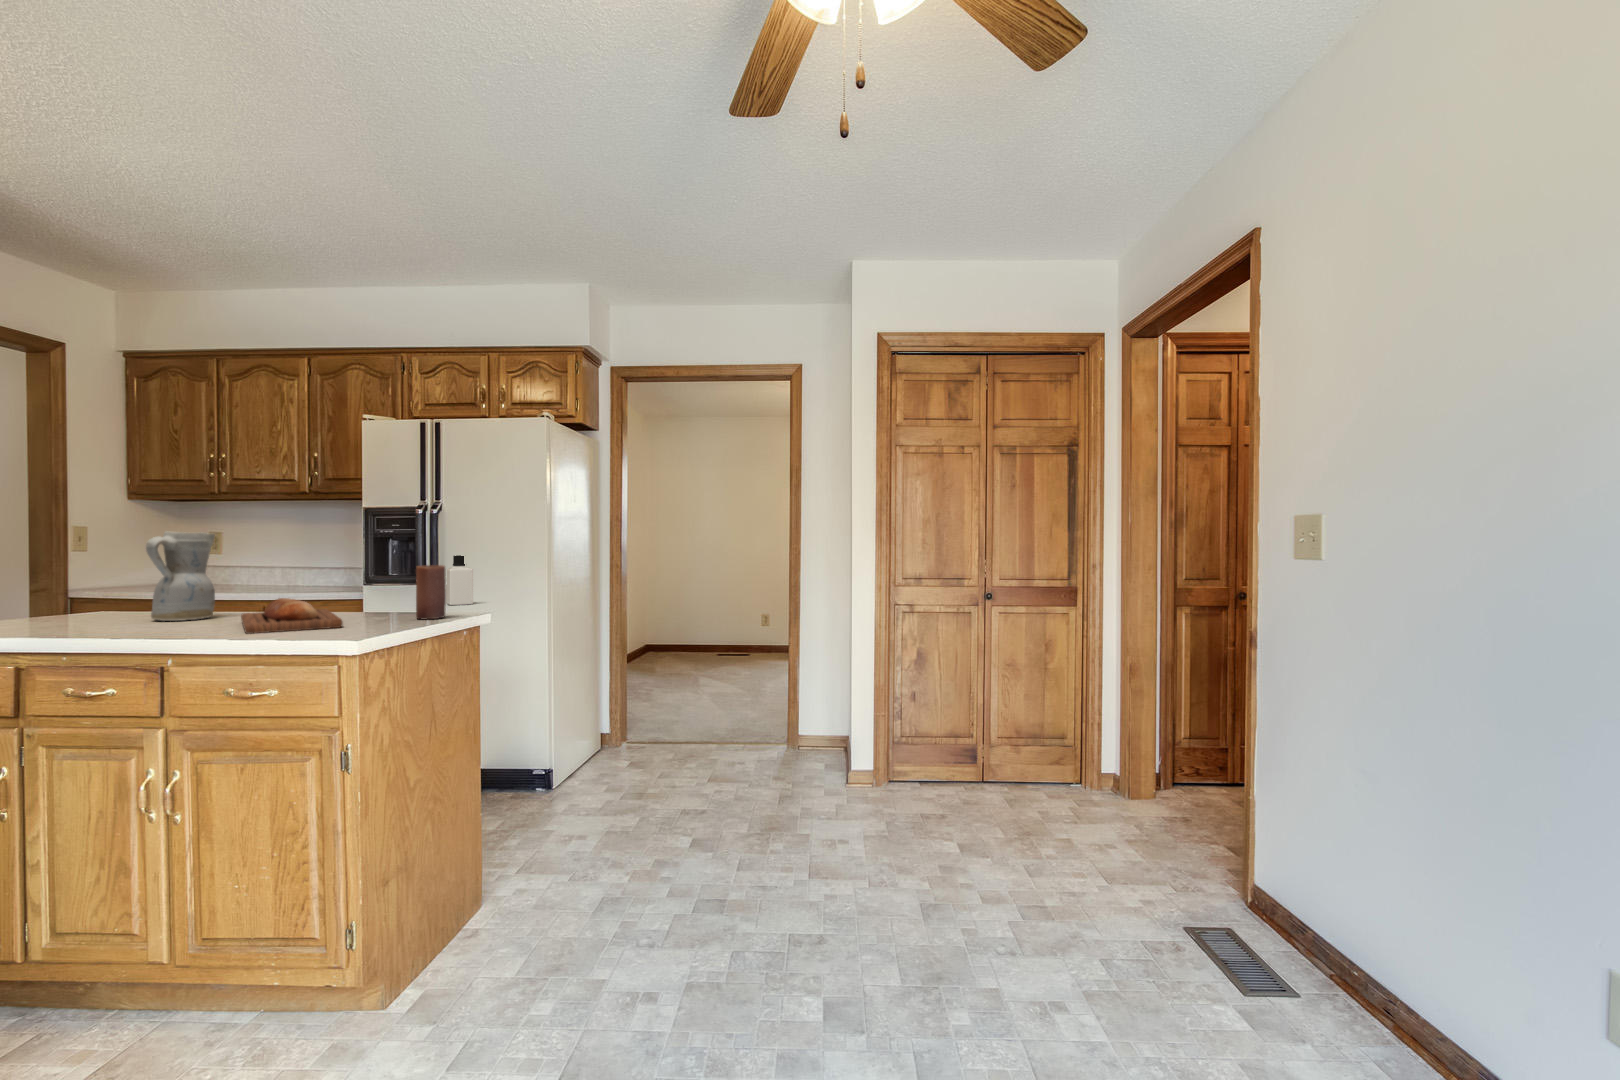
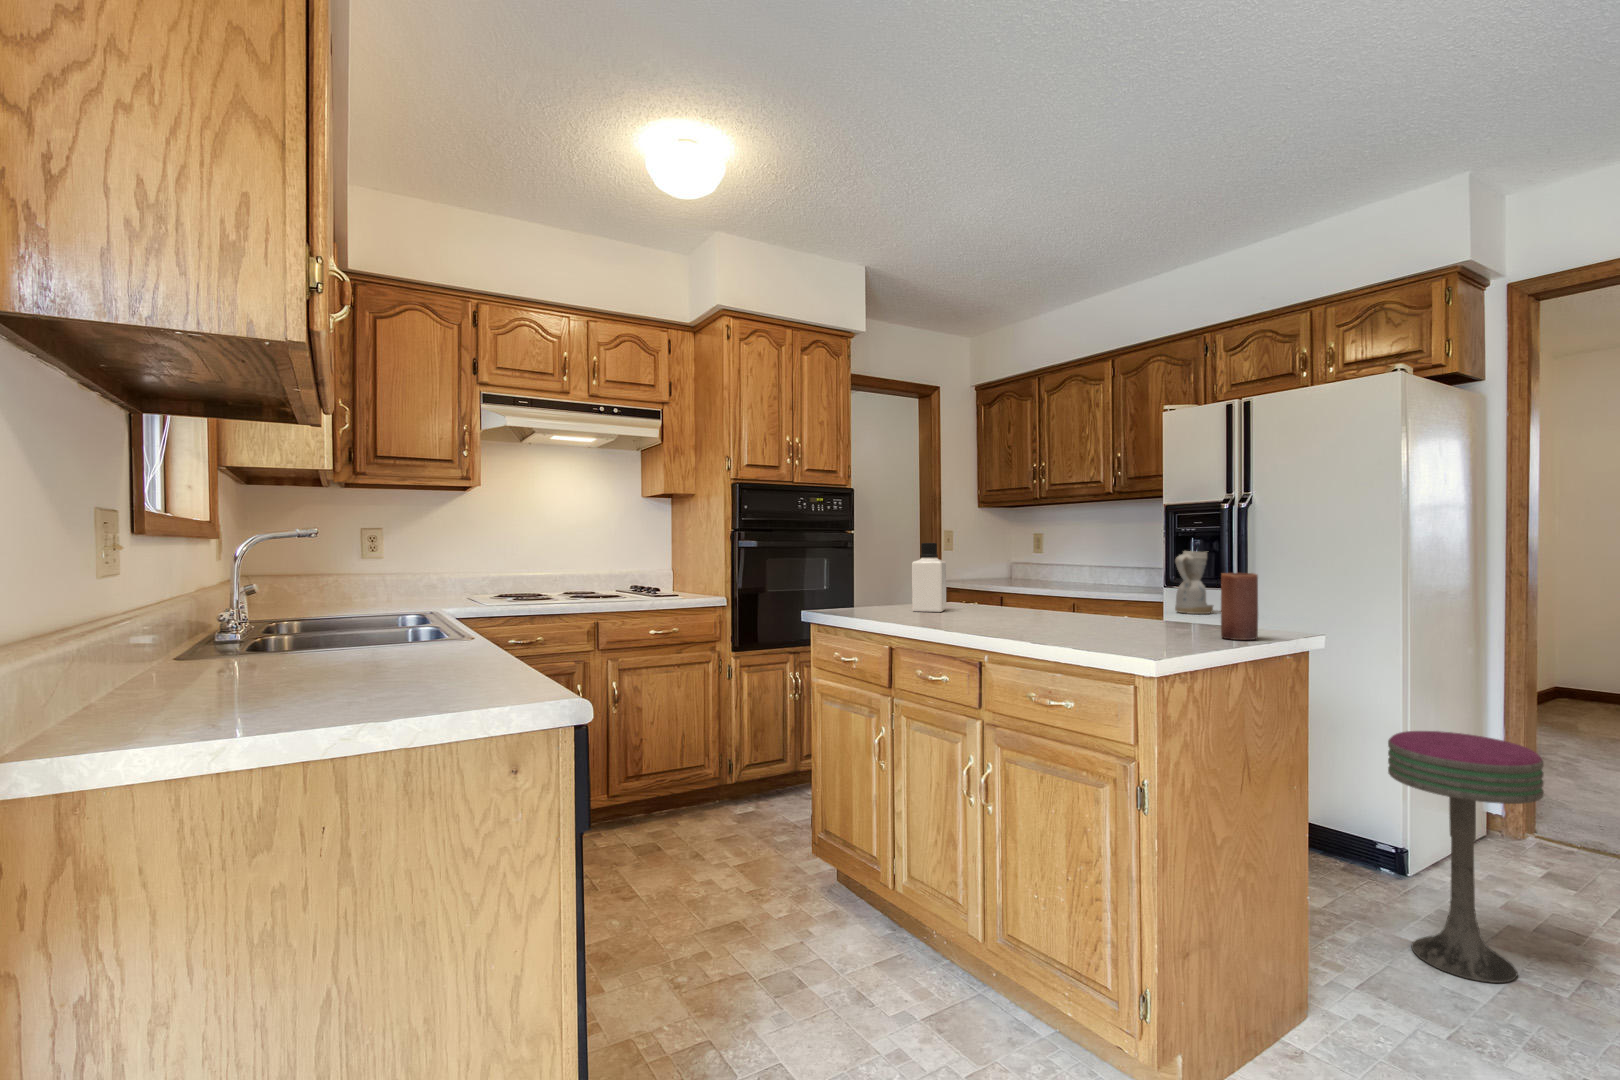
ceramic pitcher: present [146,532,215,621] -> present [1175,551,1213,614]
bottle: present [446,555,473,605] -> present [912,543,946,612]
bread loaf: present [241,598,343,634] -> none [1046,602,1138,641]
bar stool: none [538,673,623,838] -> present [1388,731,1544,983]

